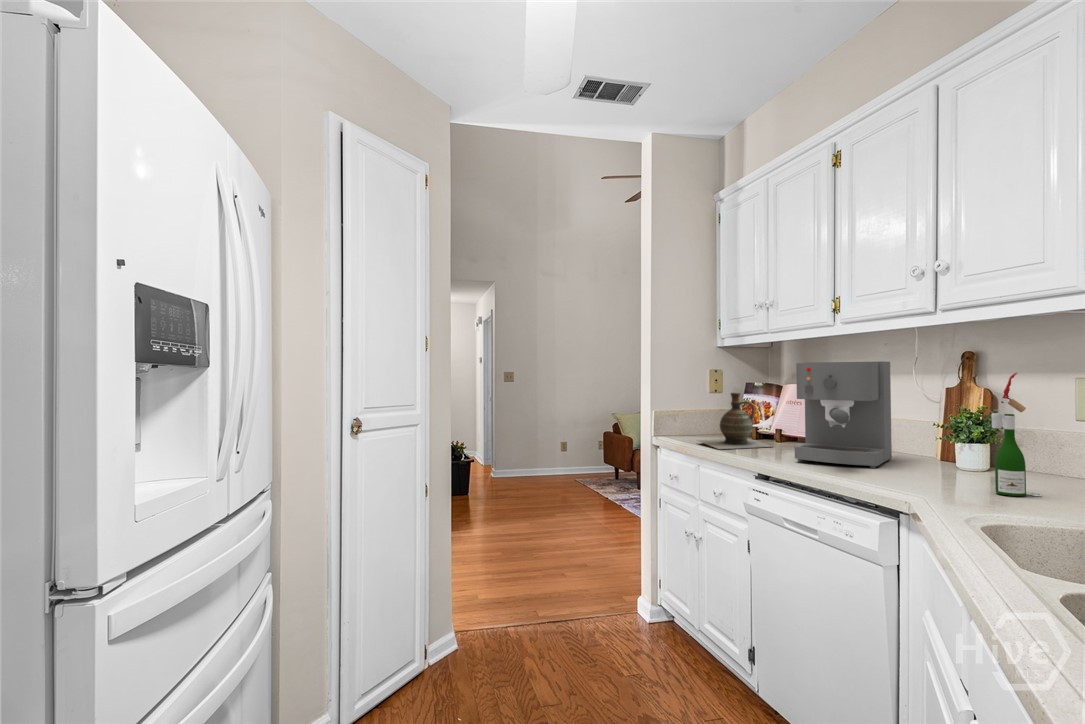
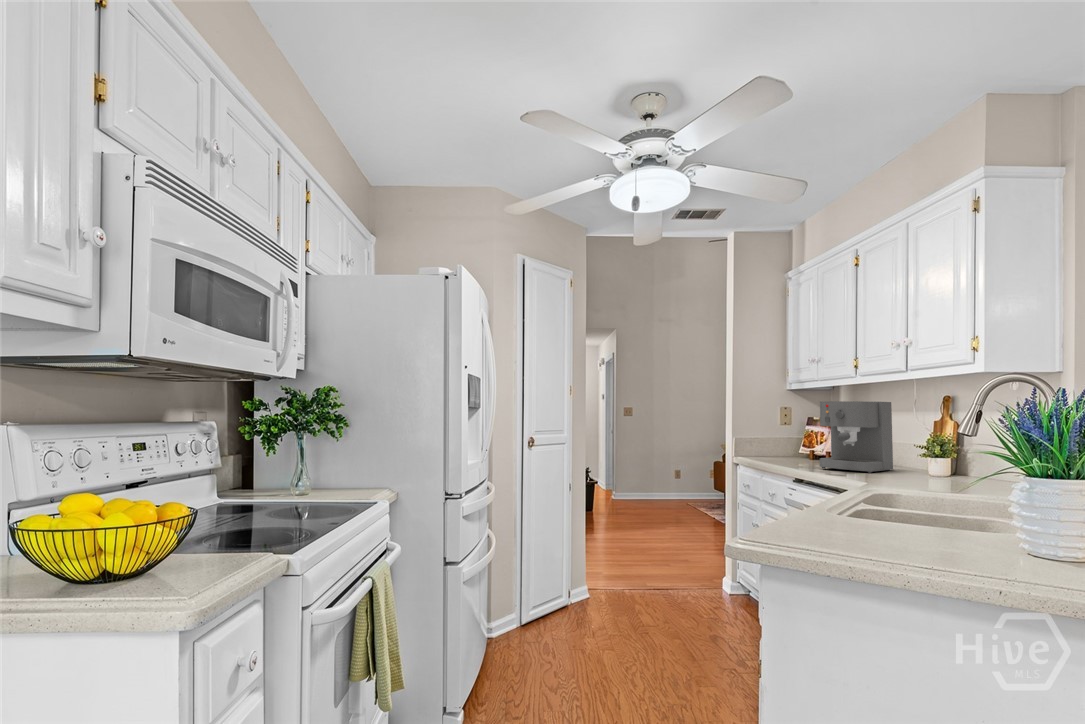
wine bottle: present [991,373,1041,496] -> none [922,409,950,485]
ceramic jug: present [698,393,772,449] -> none [762,423,819,463]

